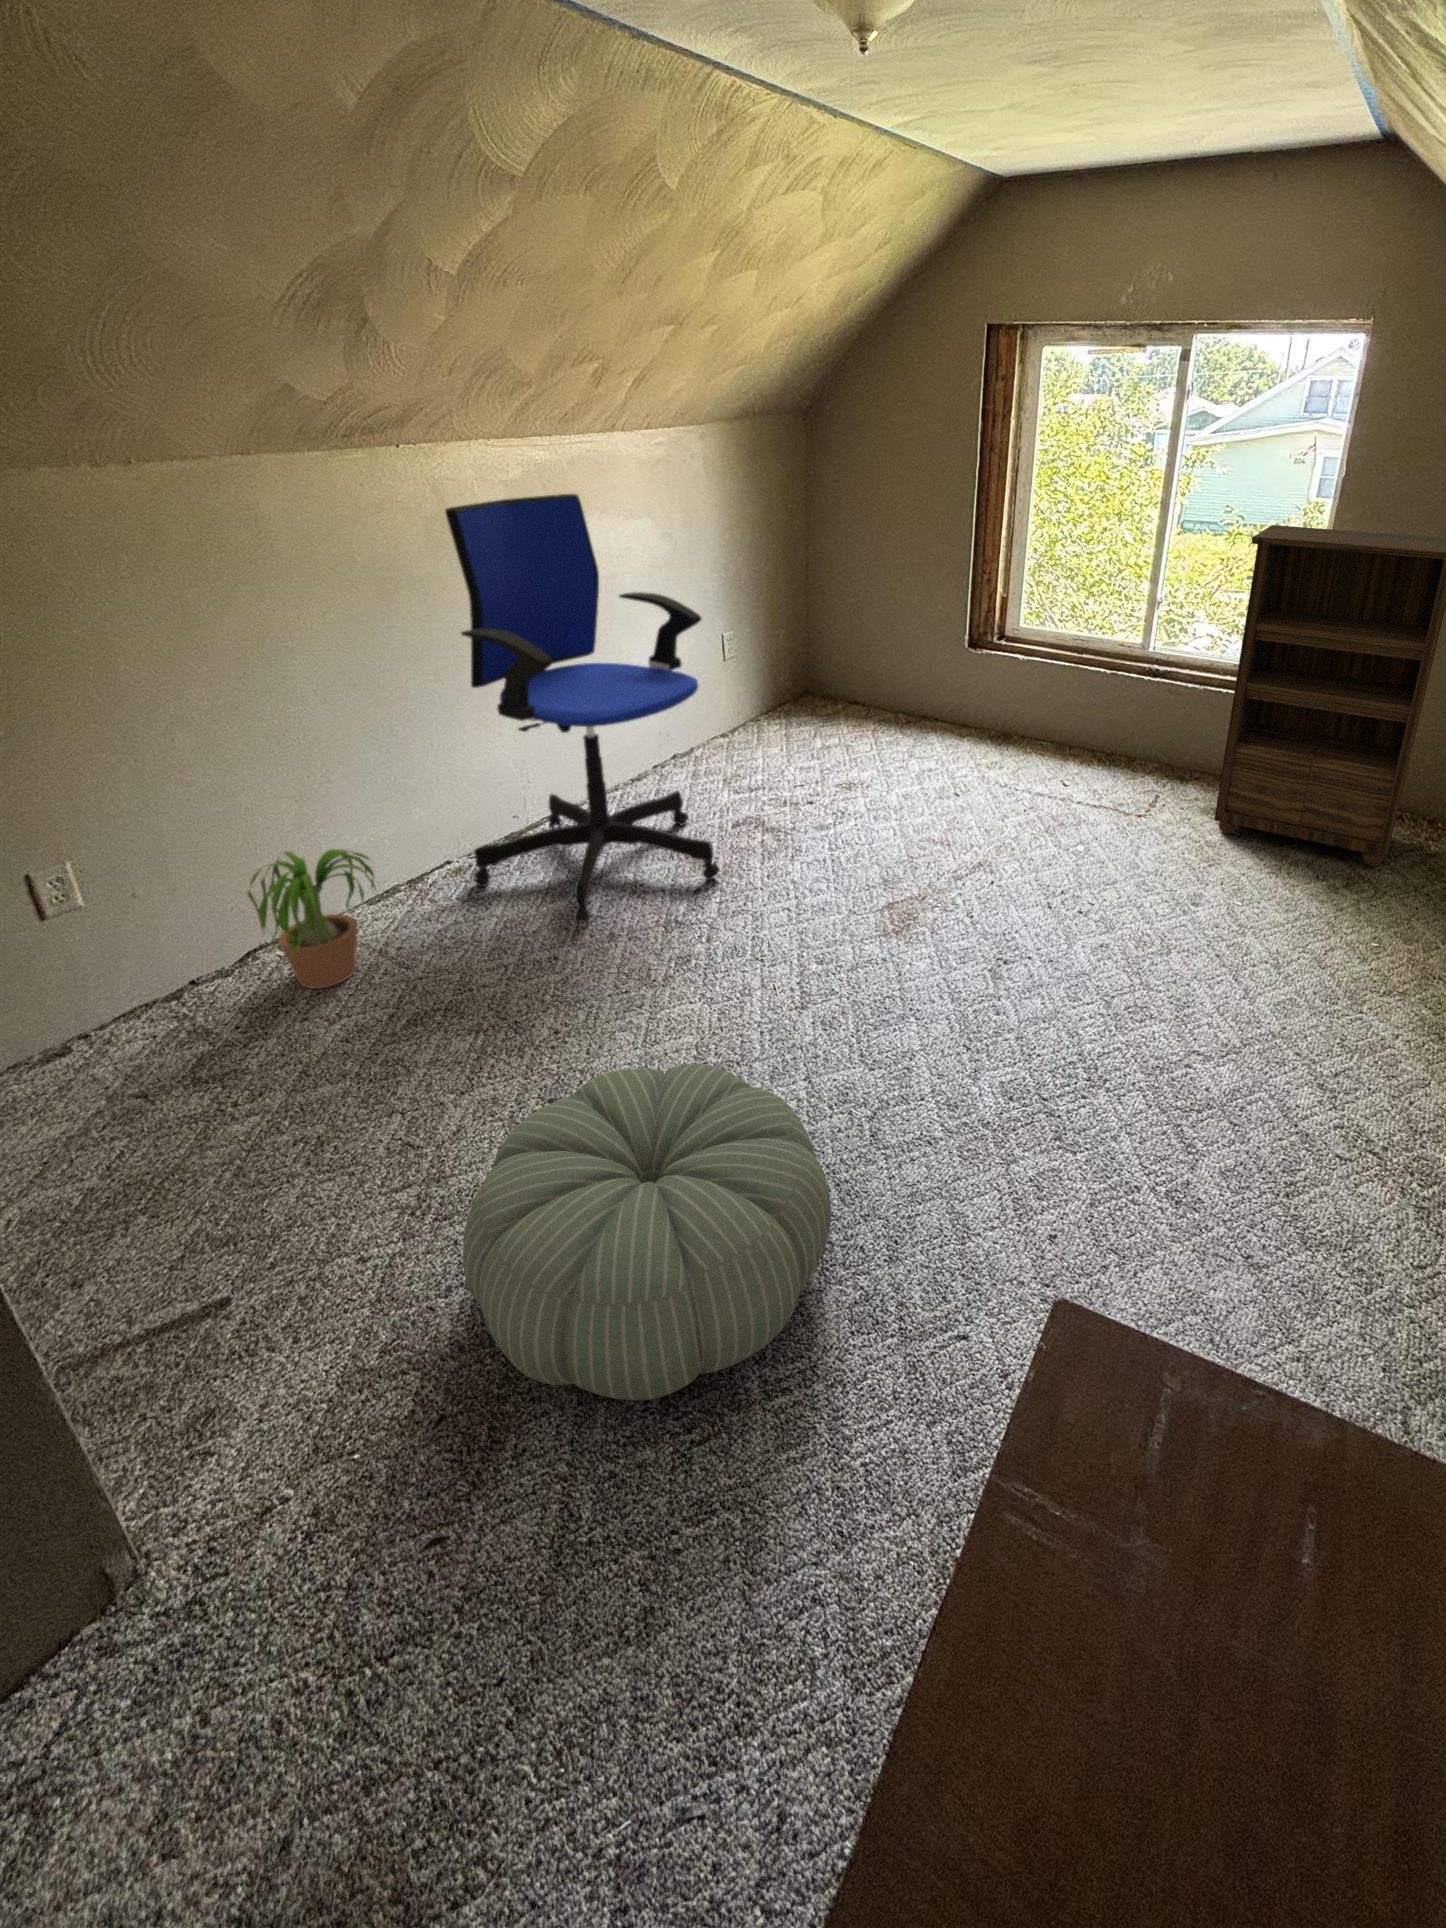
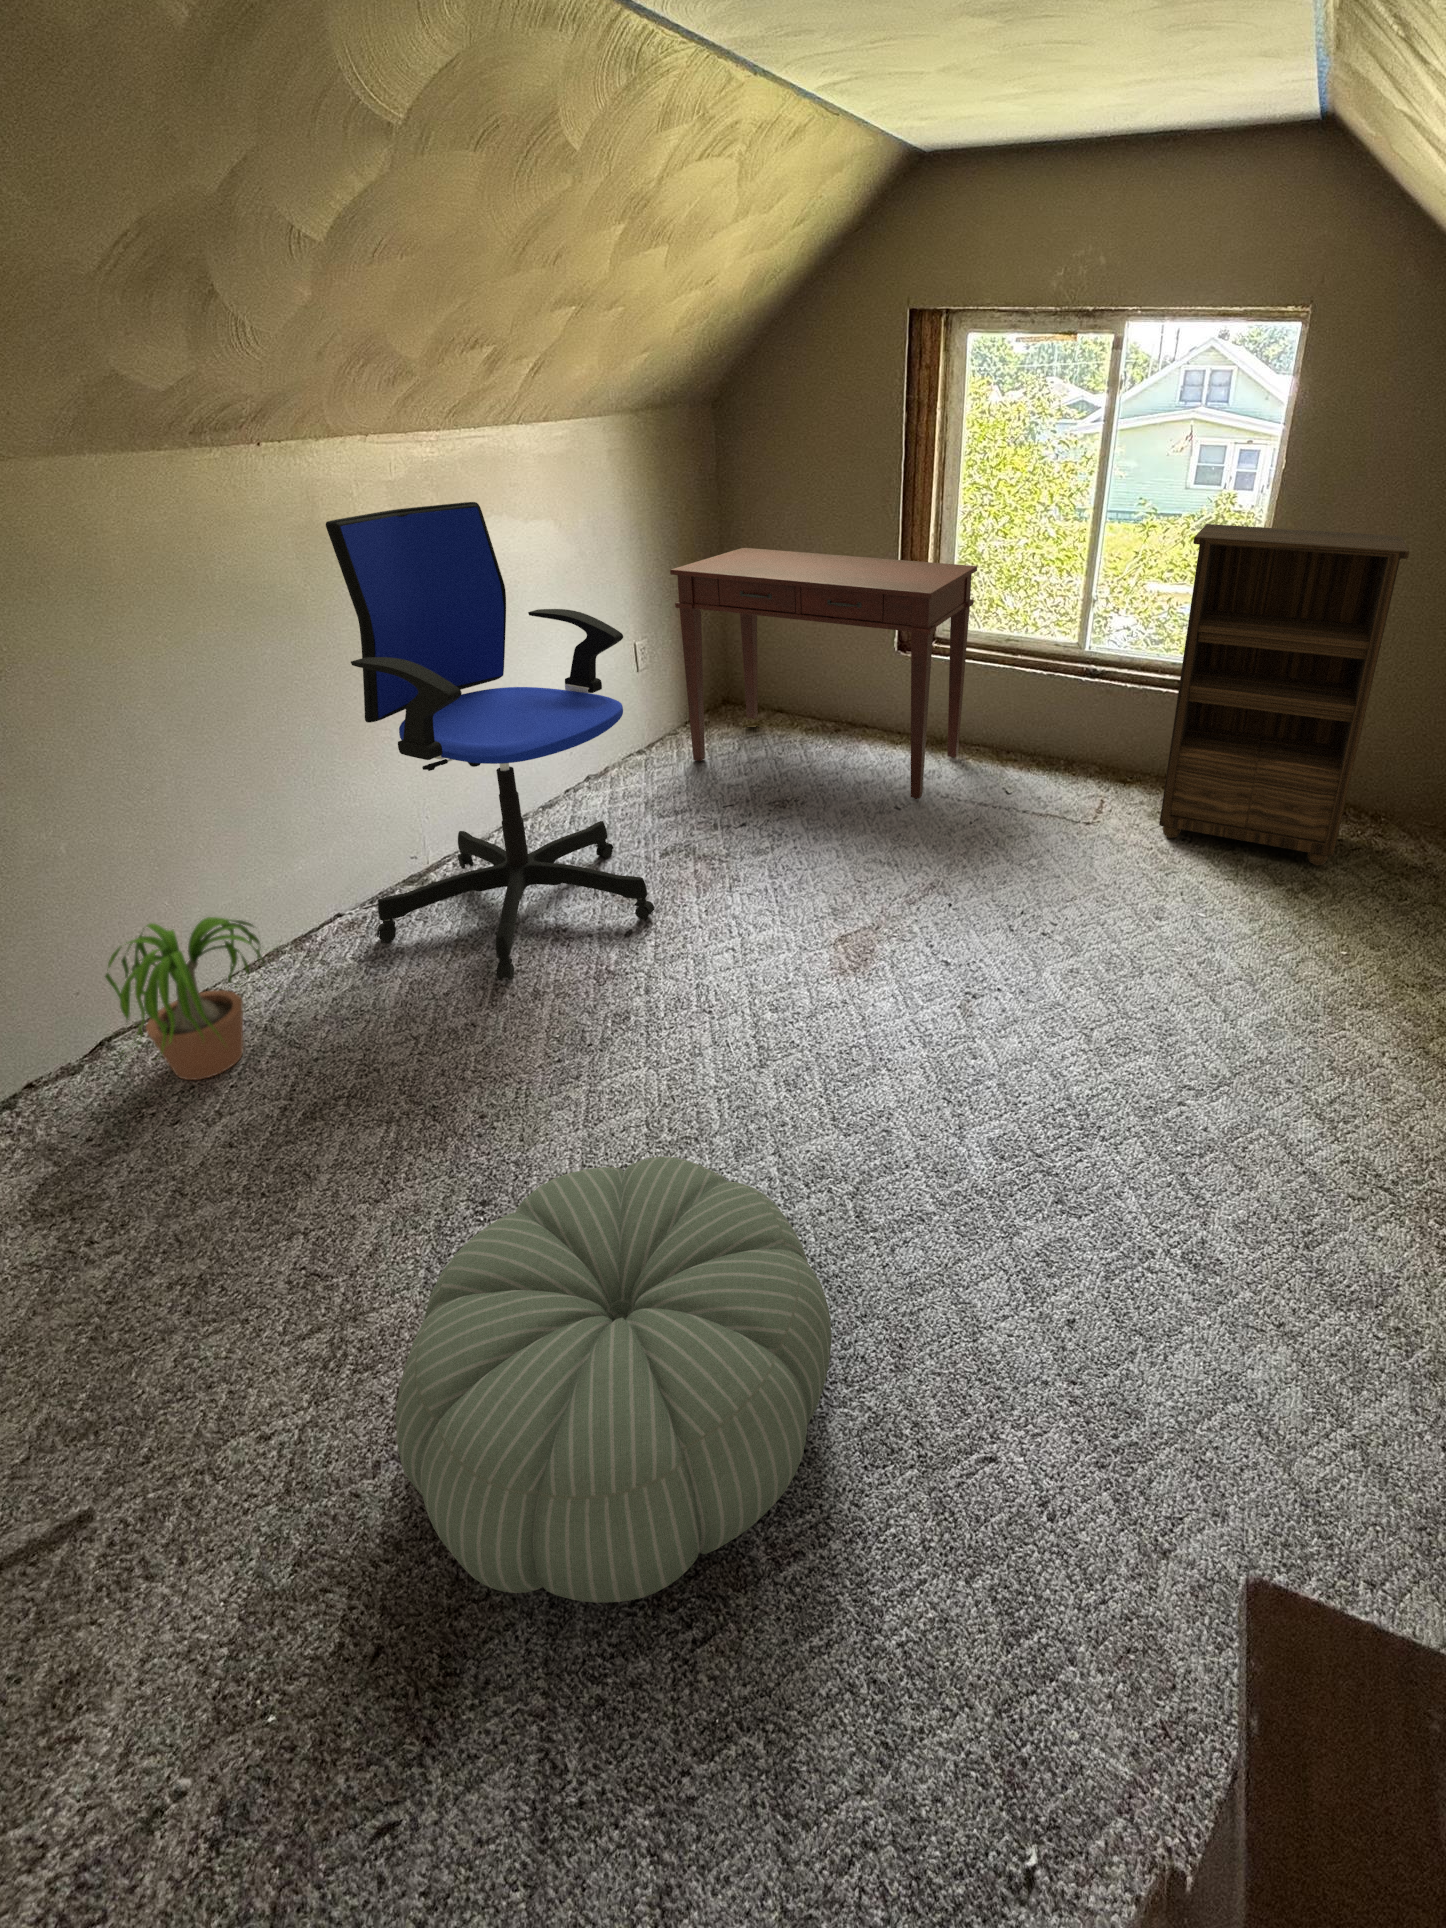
desk: none [754,542,1049,787] -> present [670,548,977,799]

